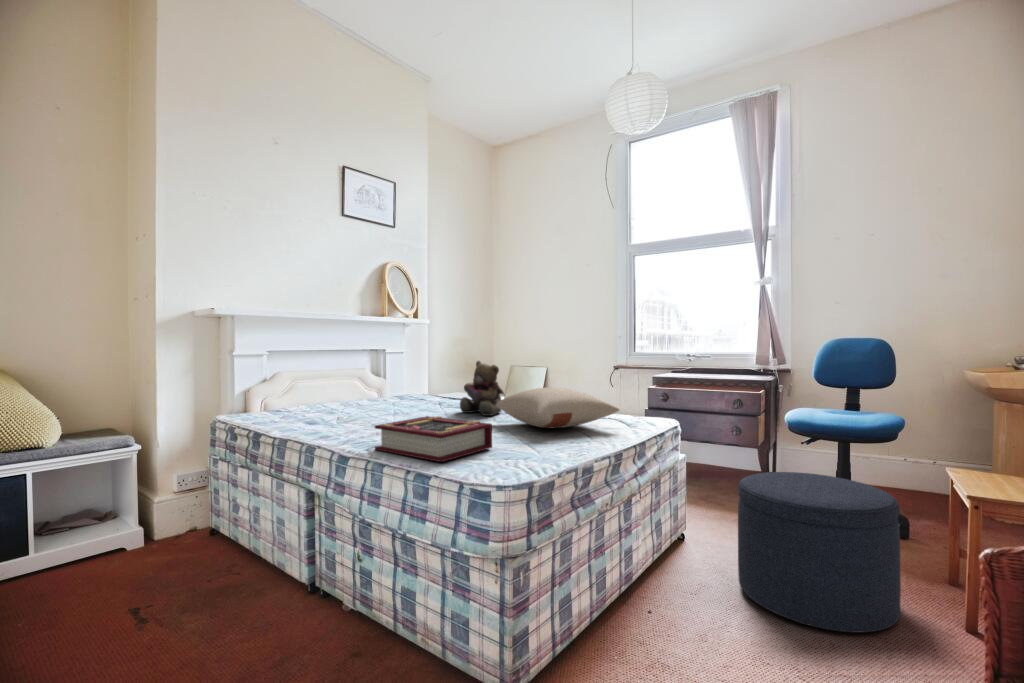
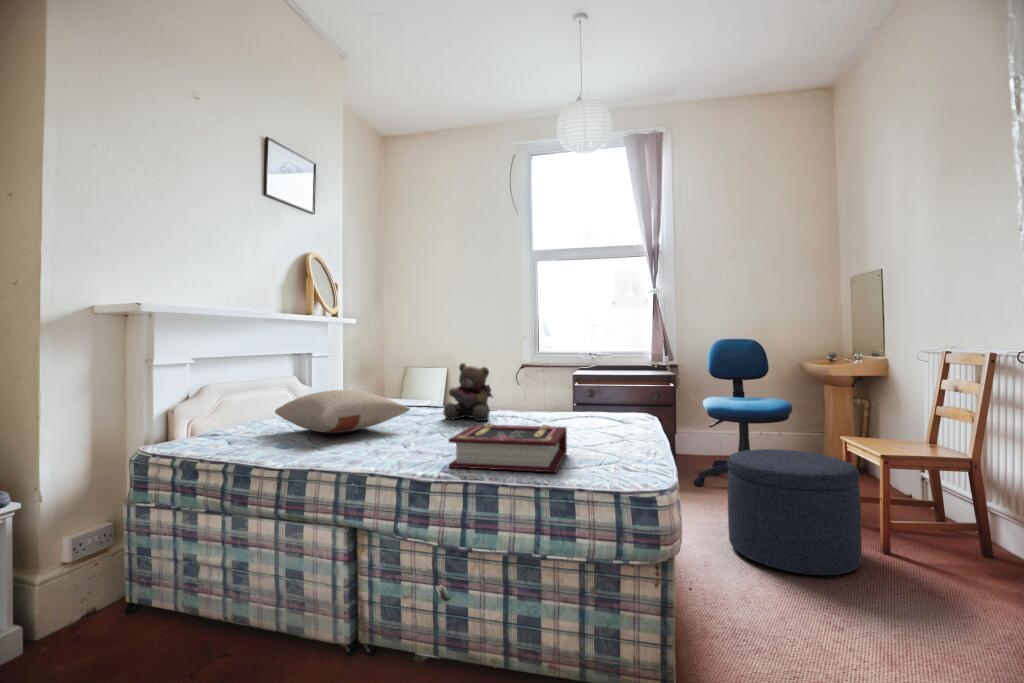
pillow: present [496,387,619,428] -> present [275,390,410,433]

